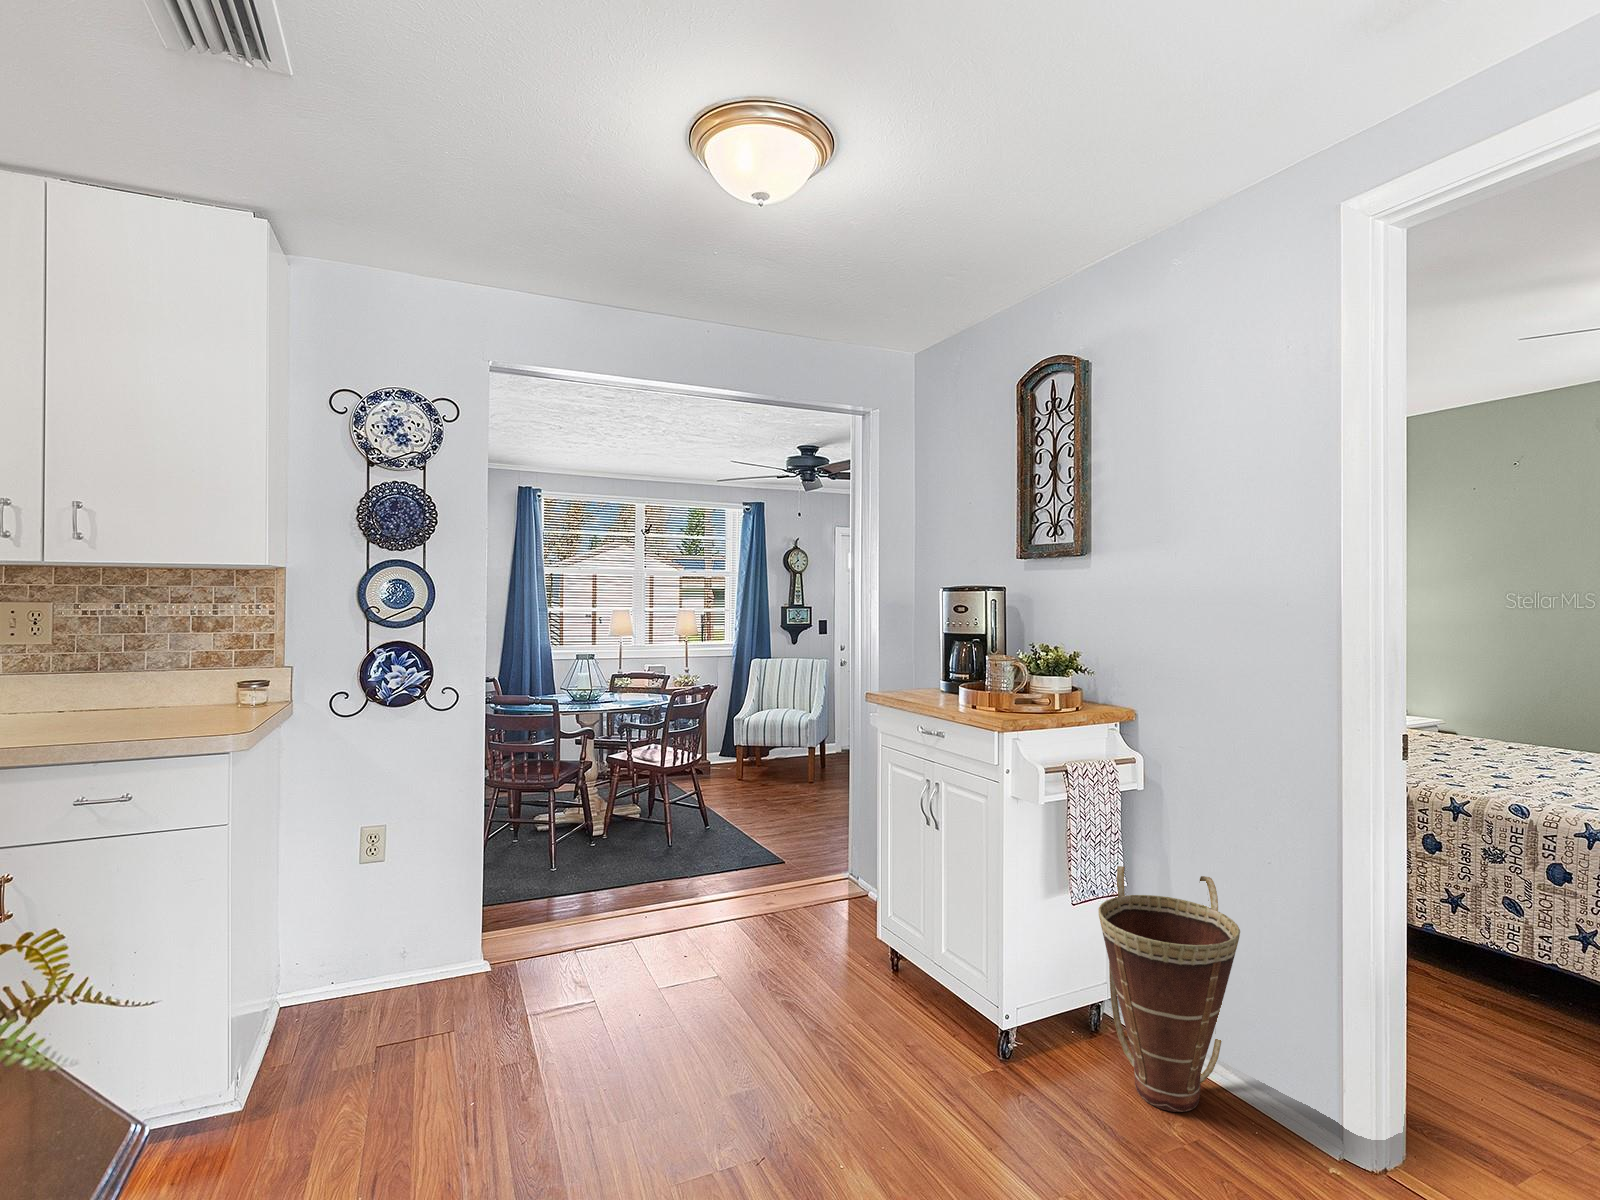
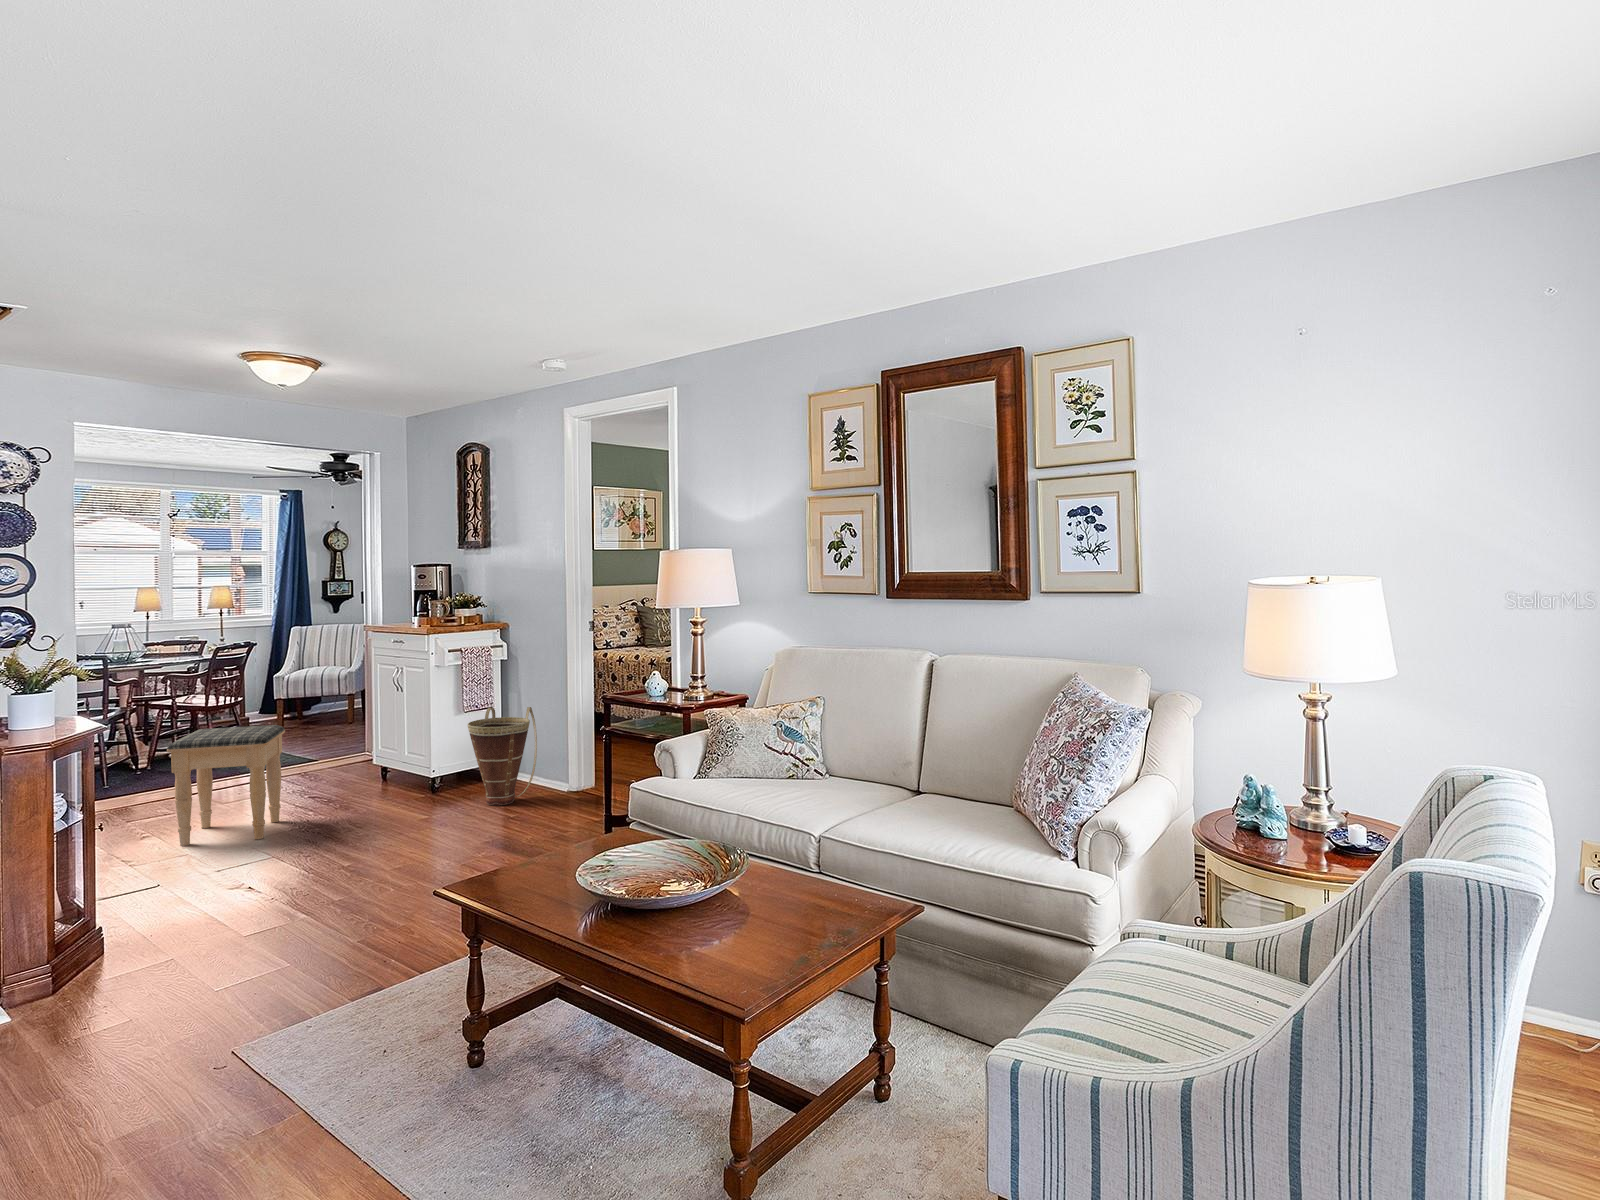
footstool: none [561,874,761,1147] -> present [167,725,285,846]

